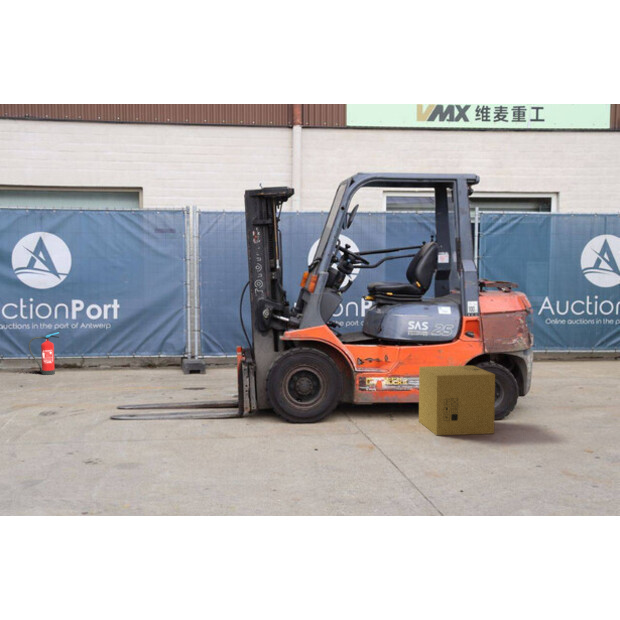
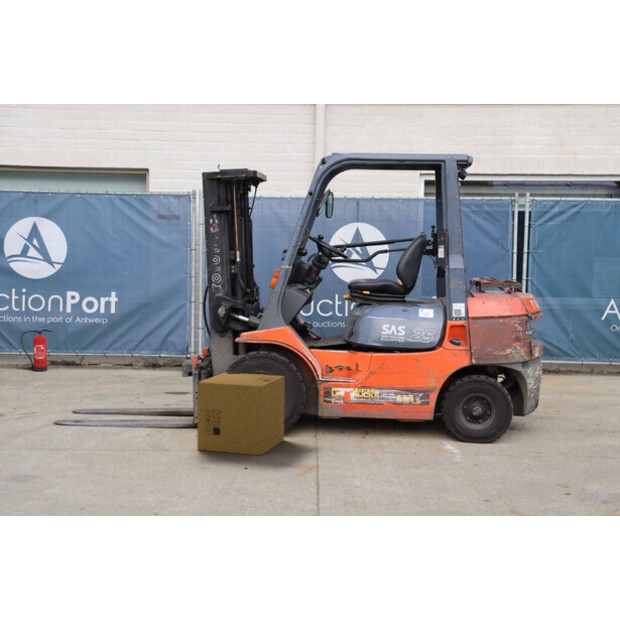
cardboard box: present [419,366,495,435] -> present [197,373,285,455]

